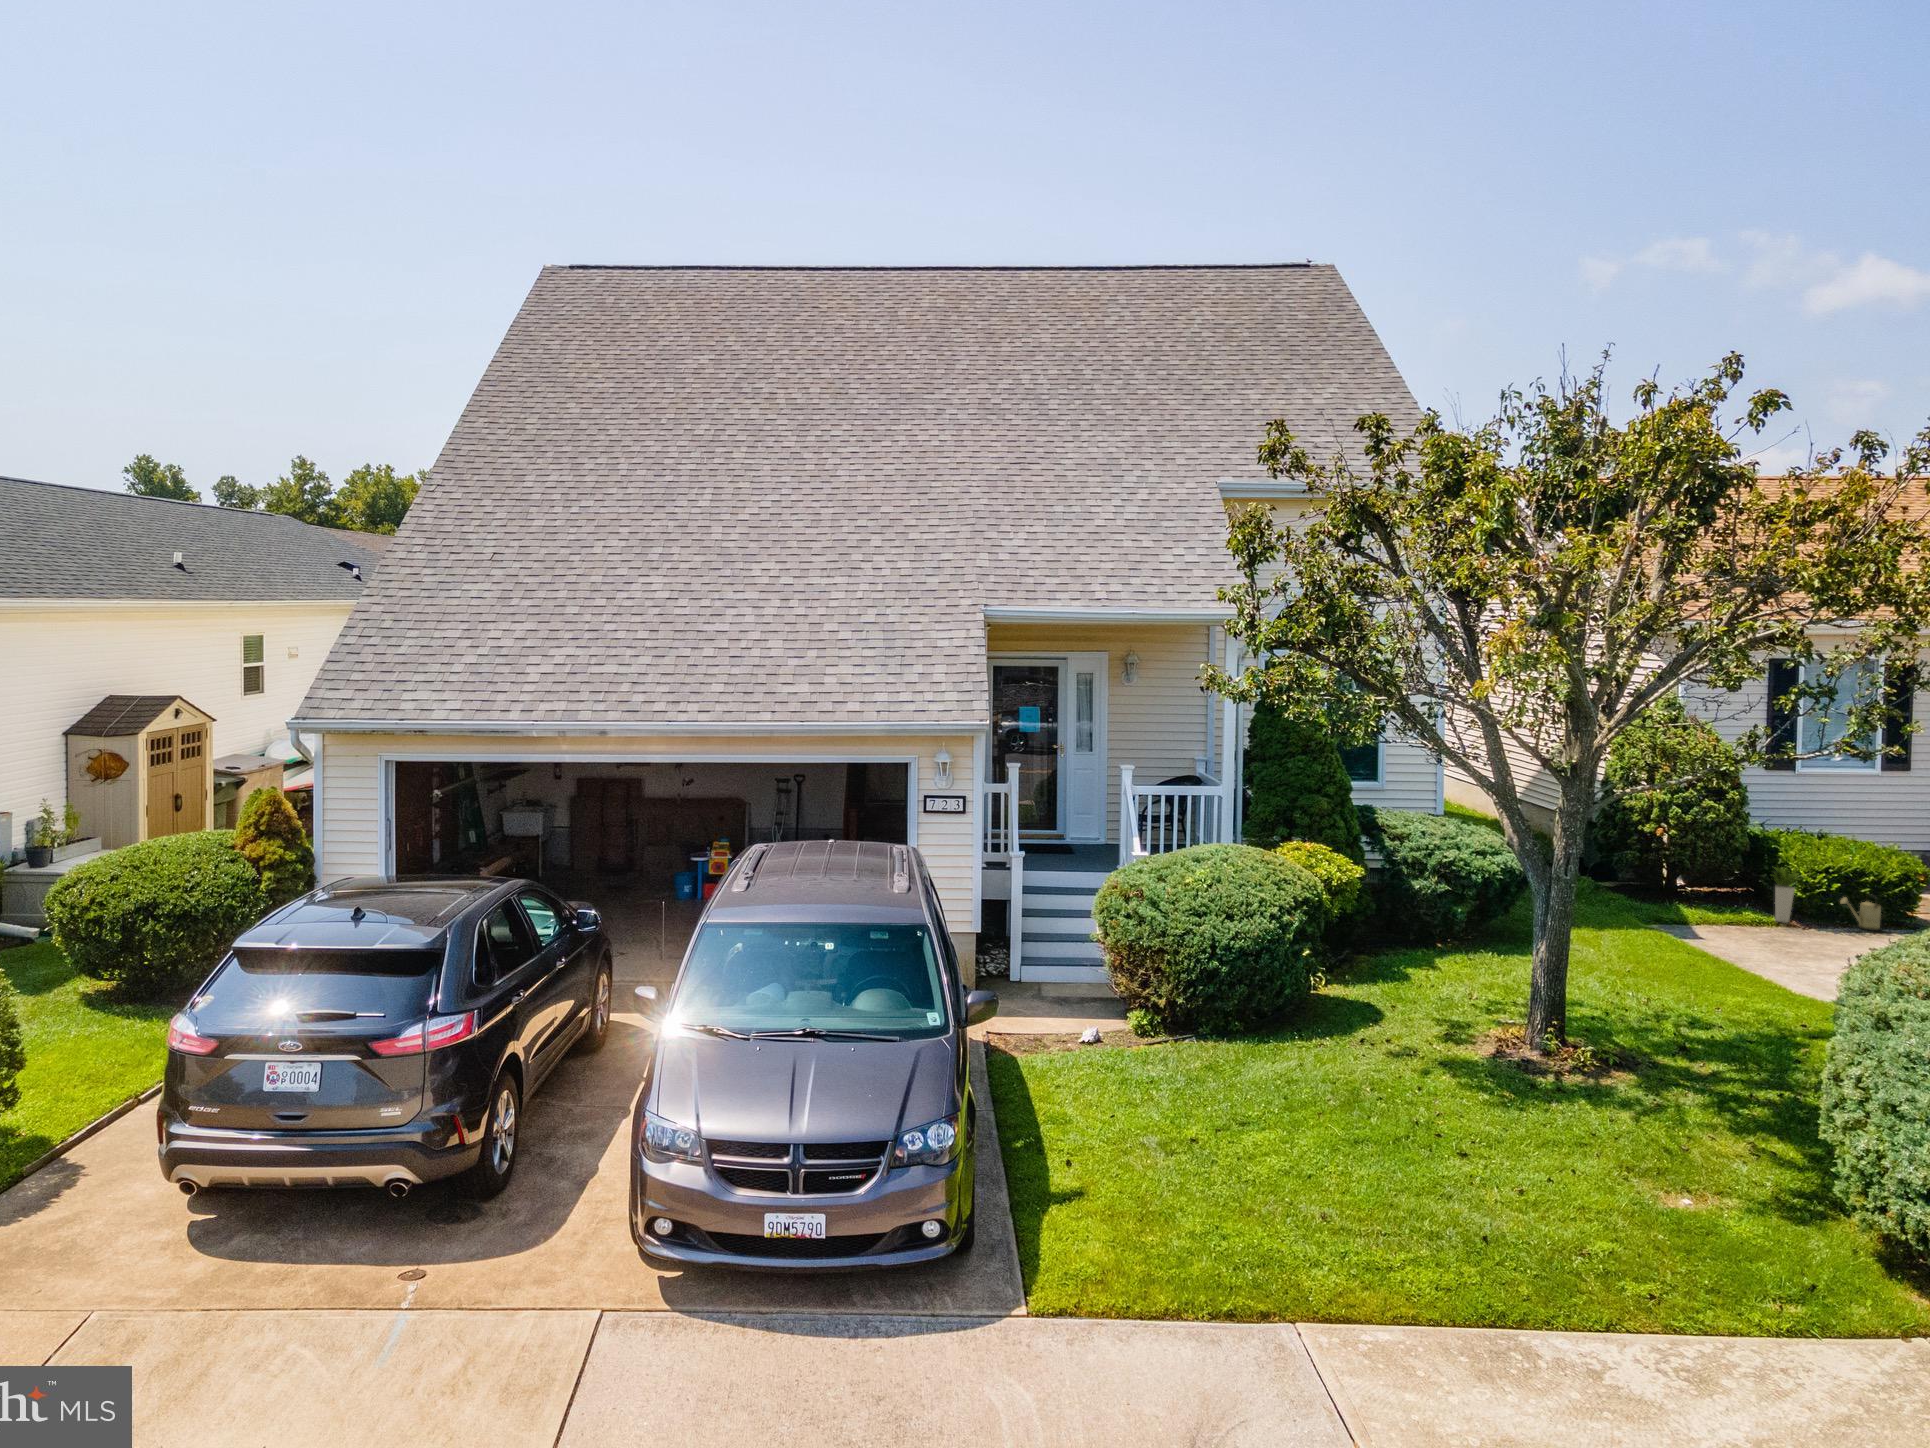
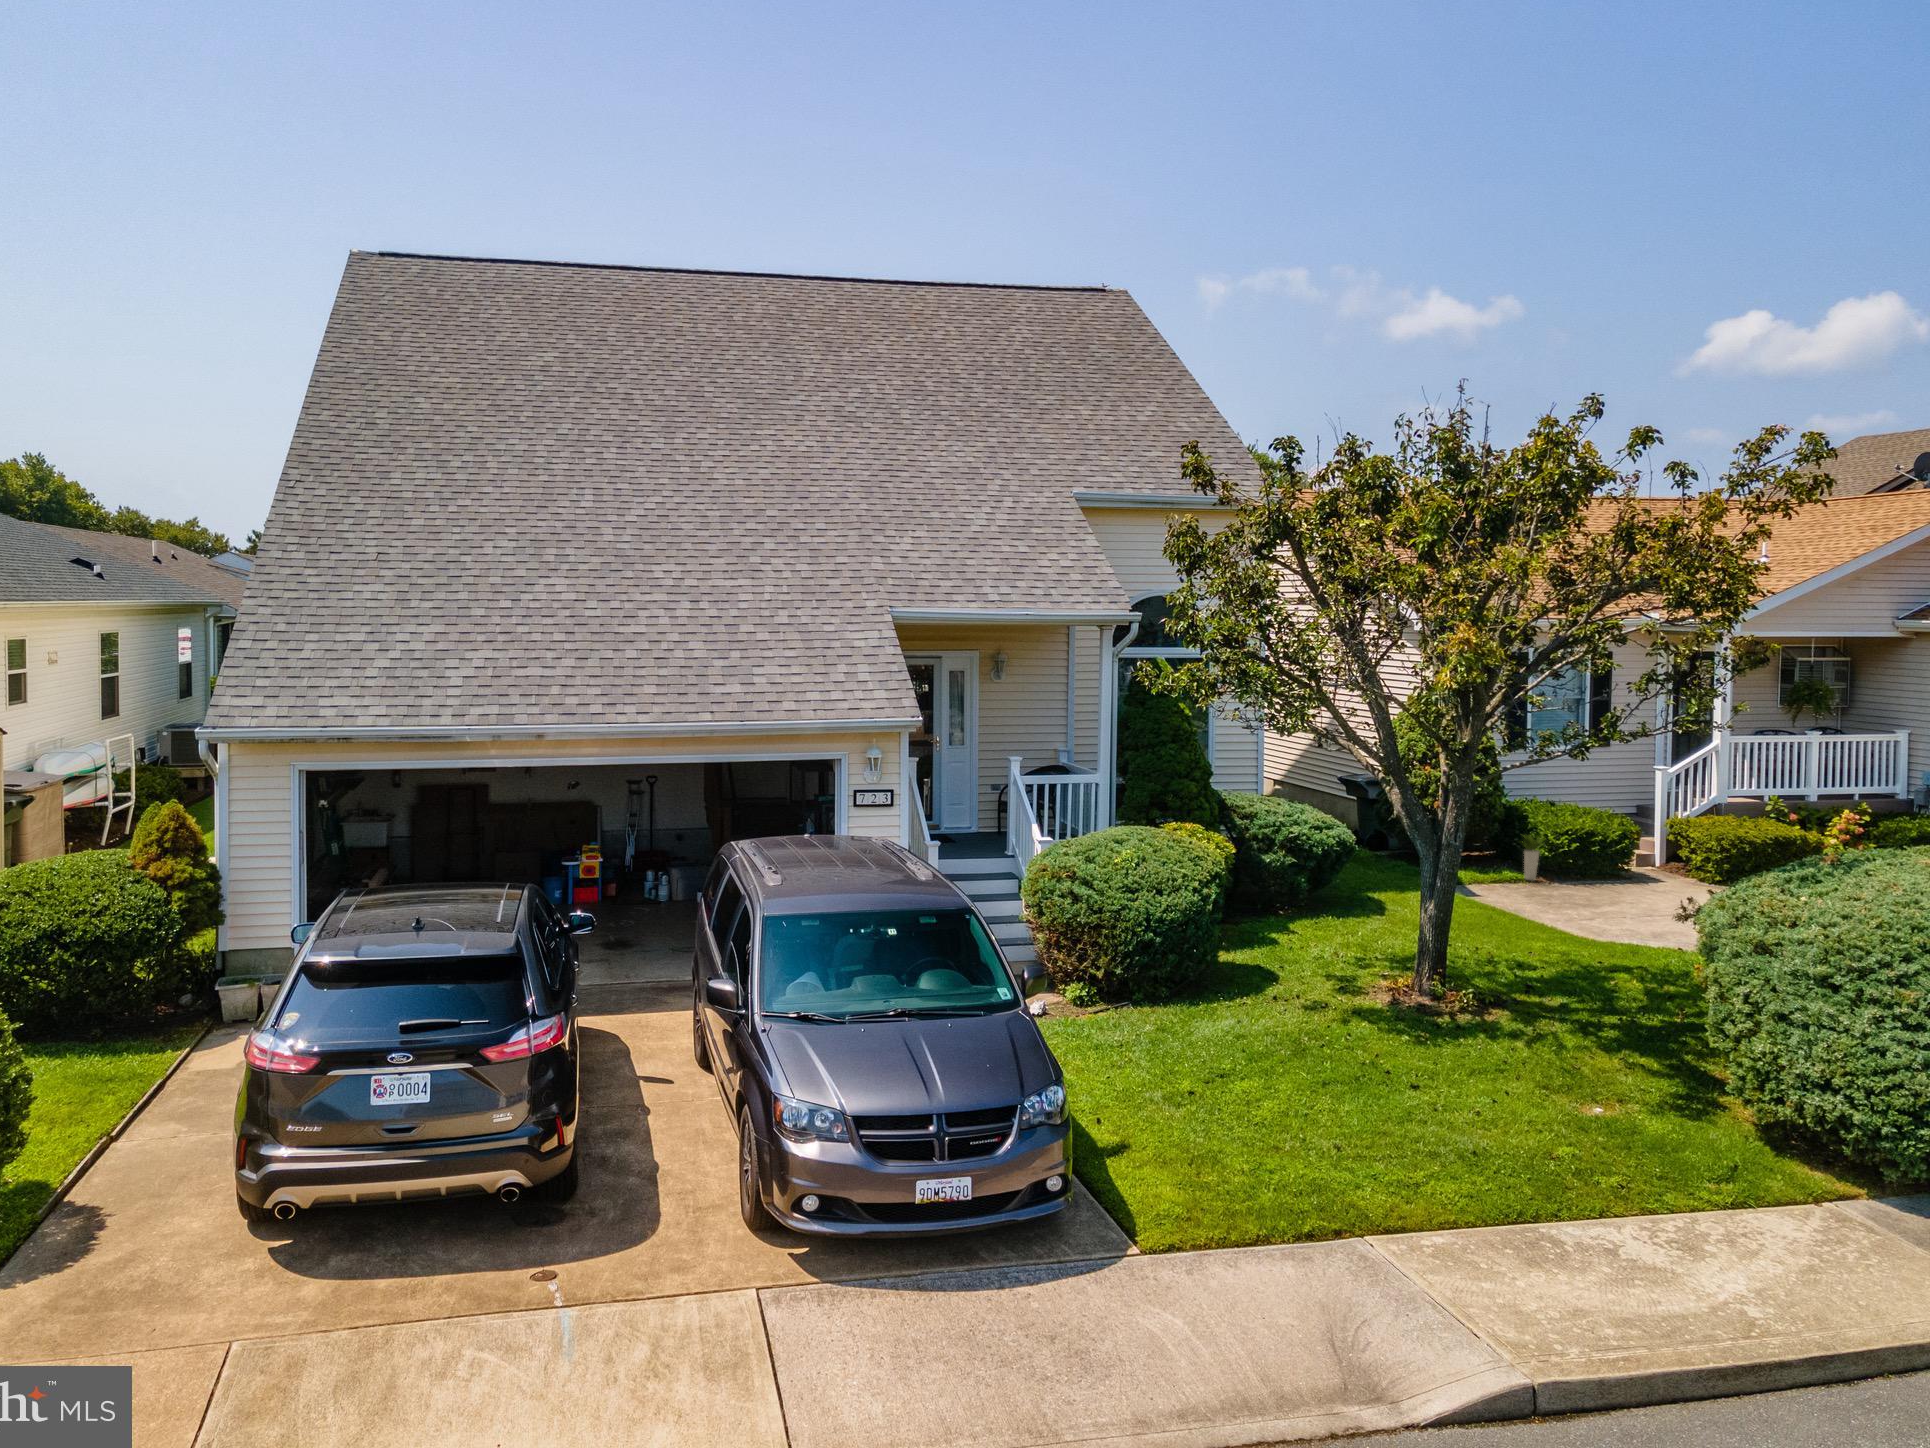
watering can: present [1840,897,1881,931] -> none [1574,854,1606,884]

